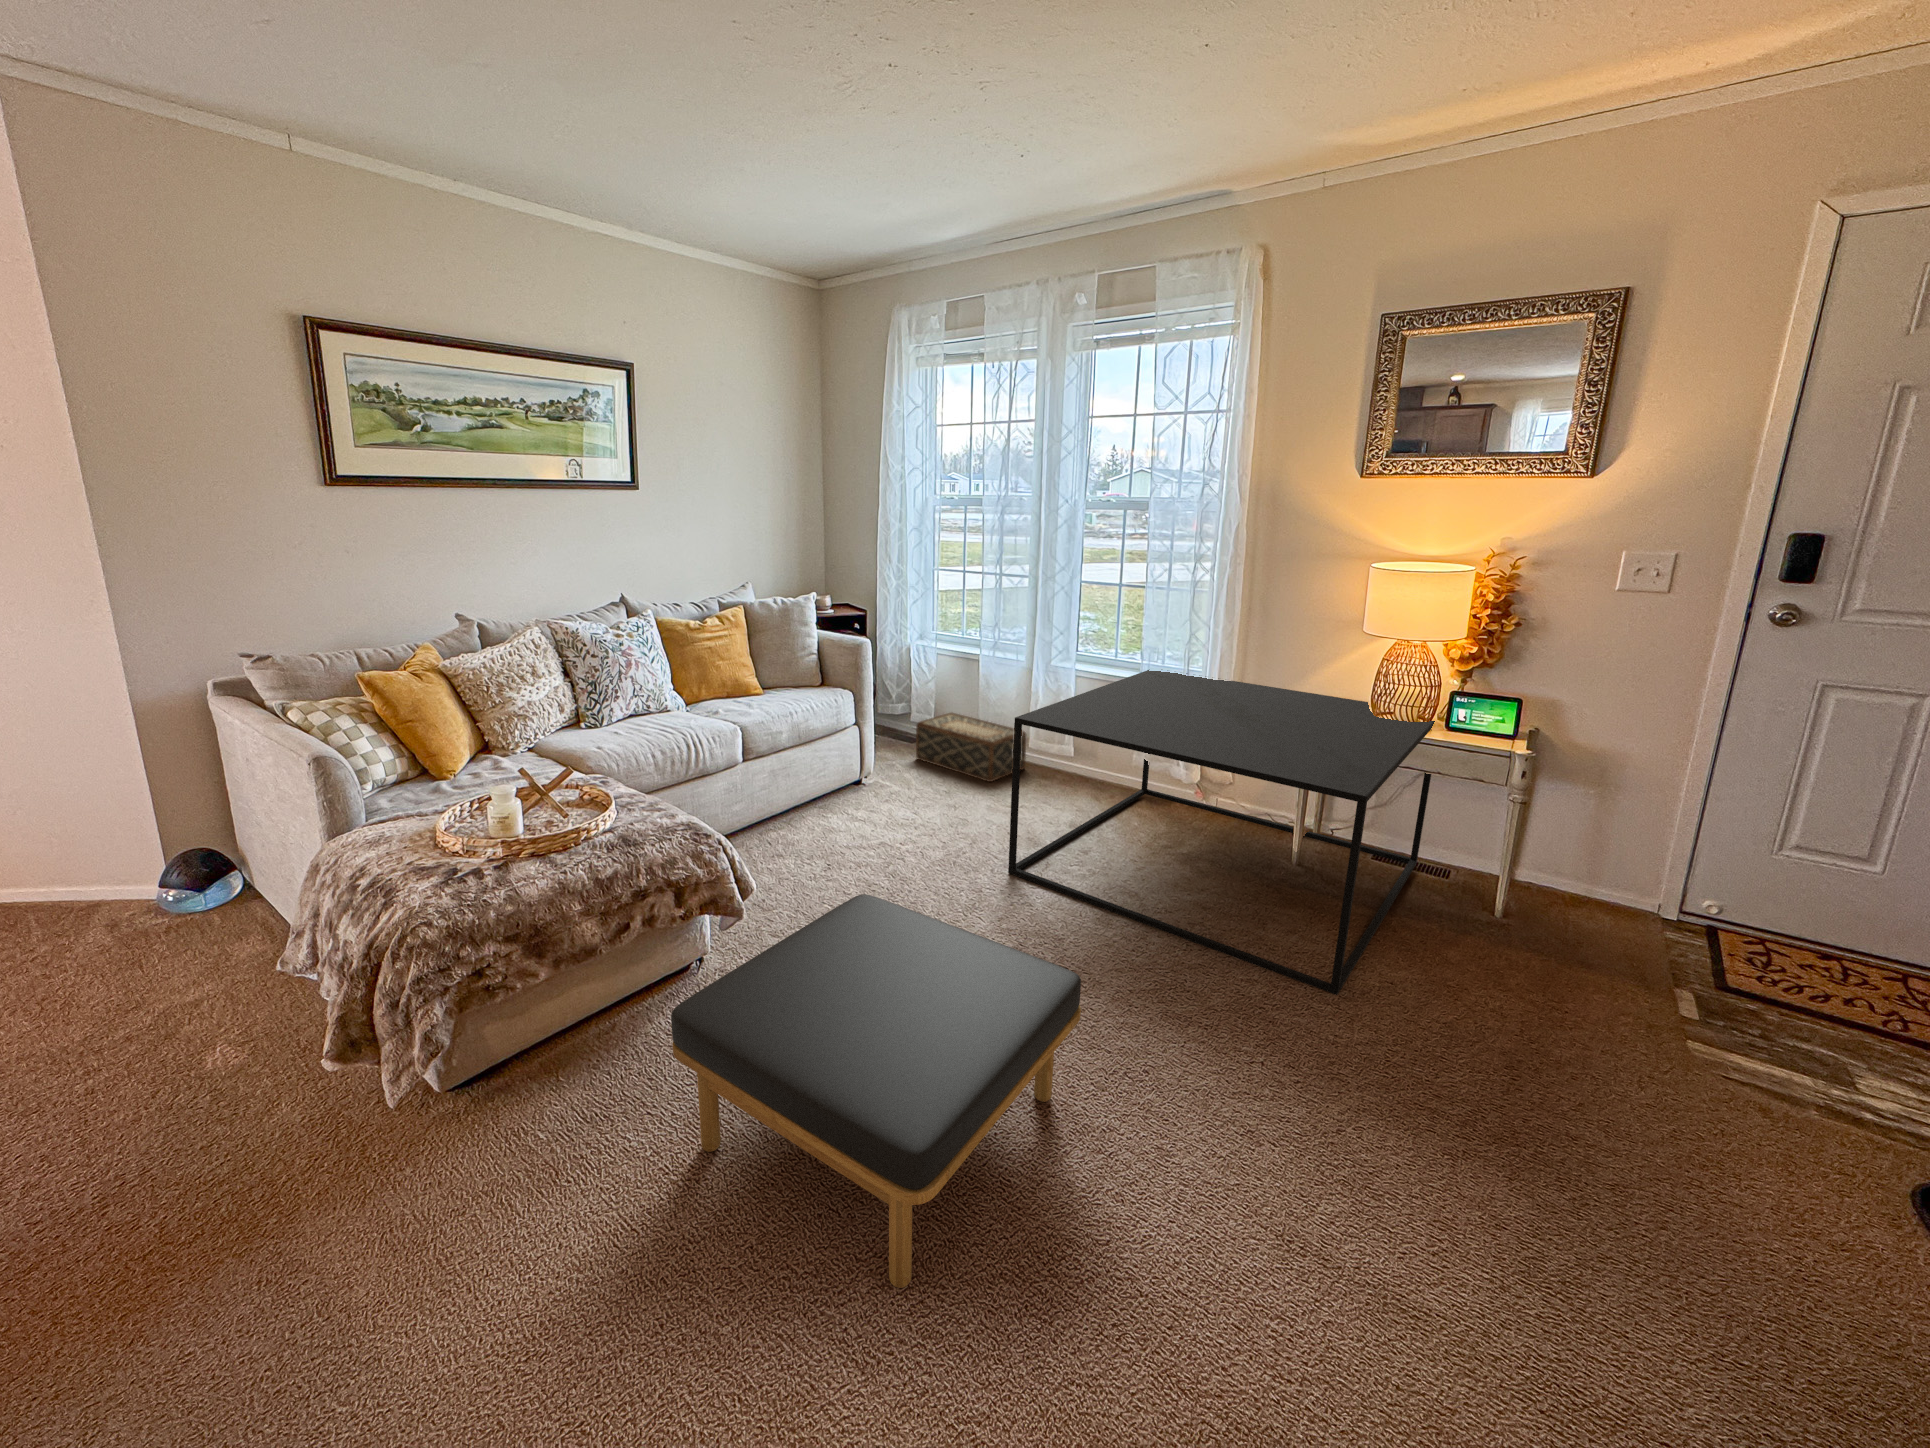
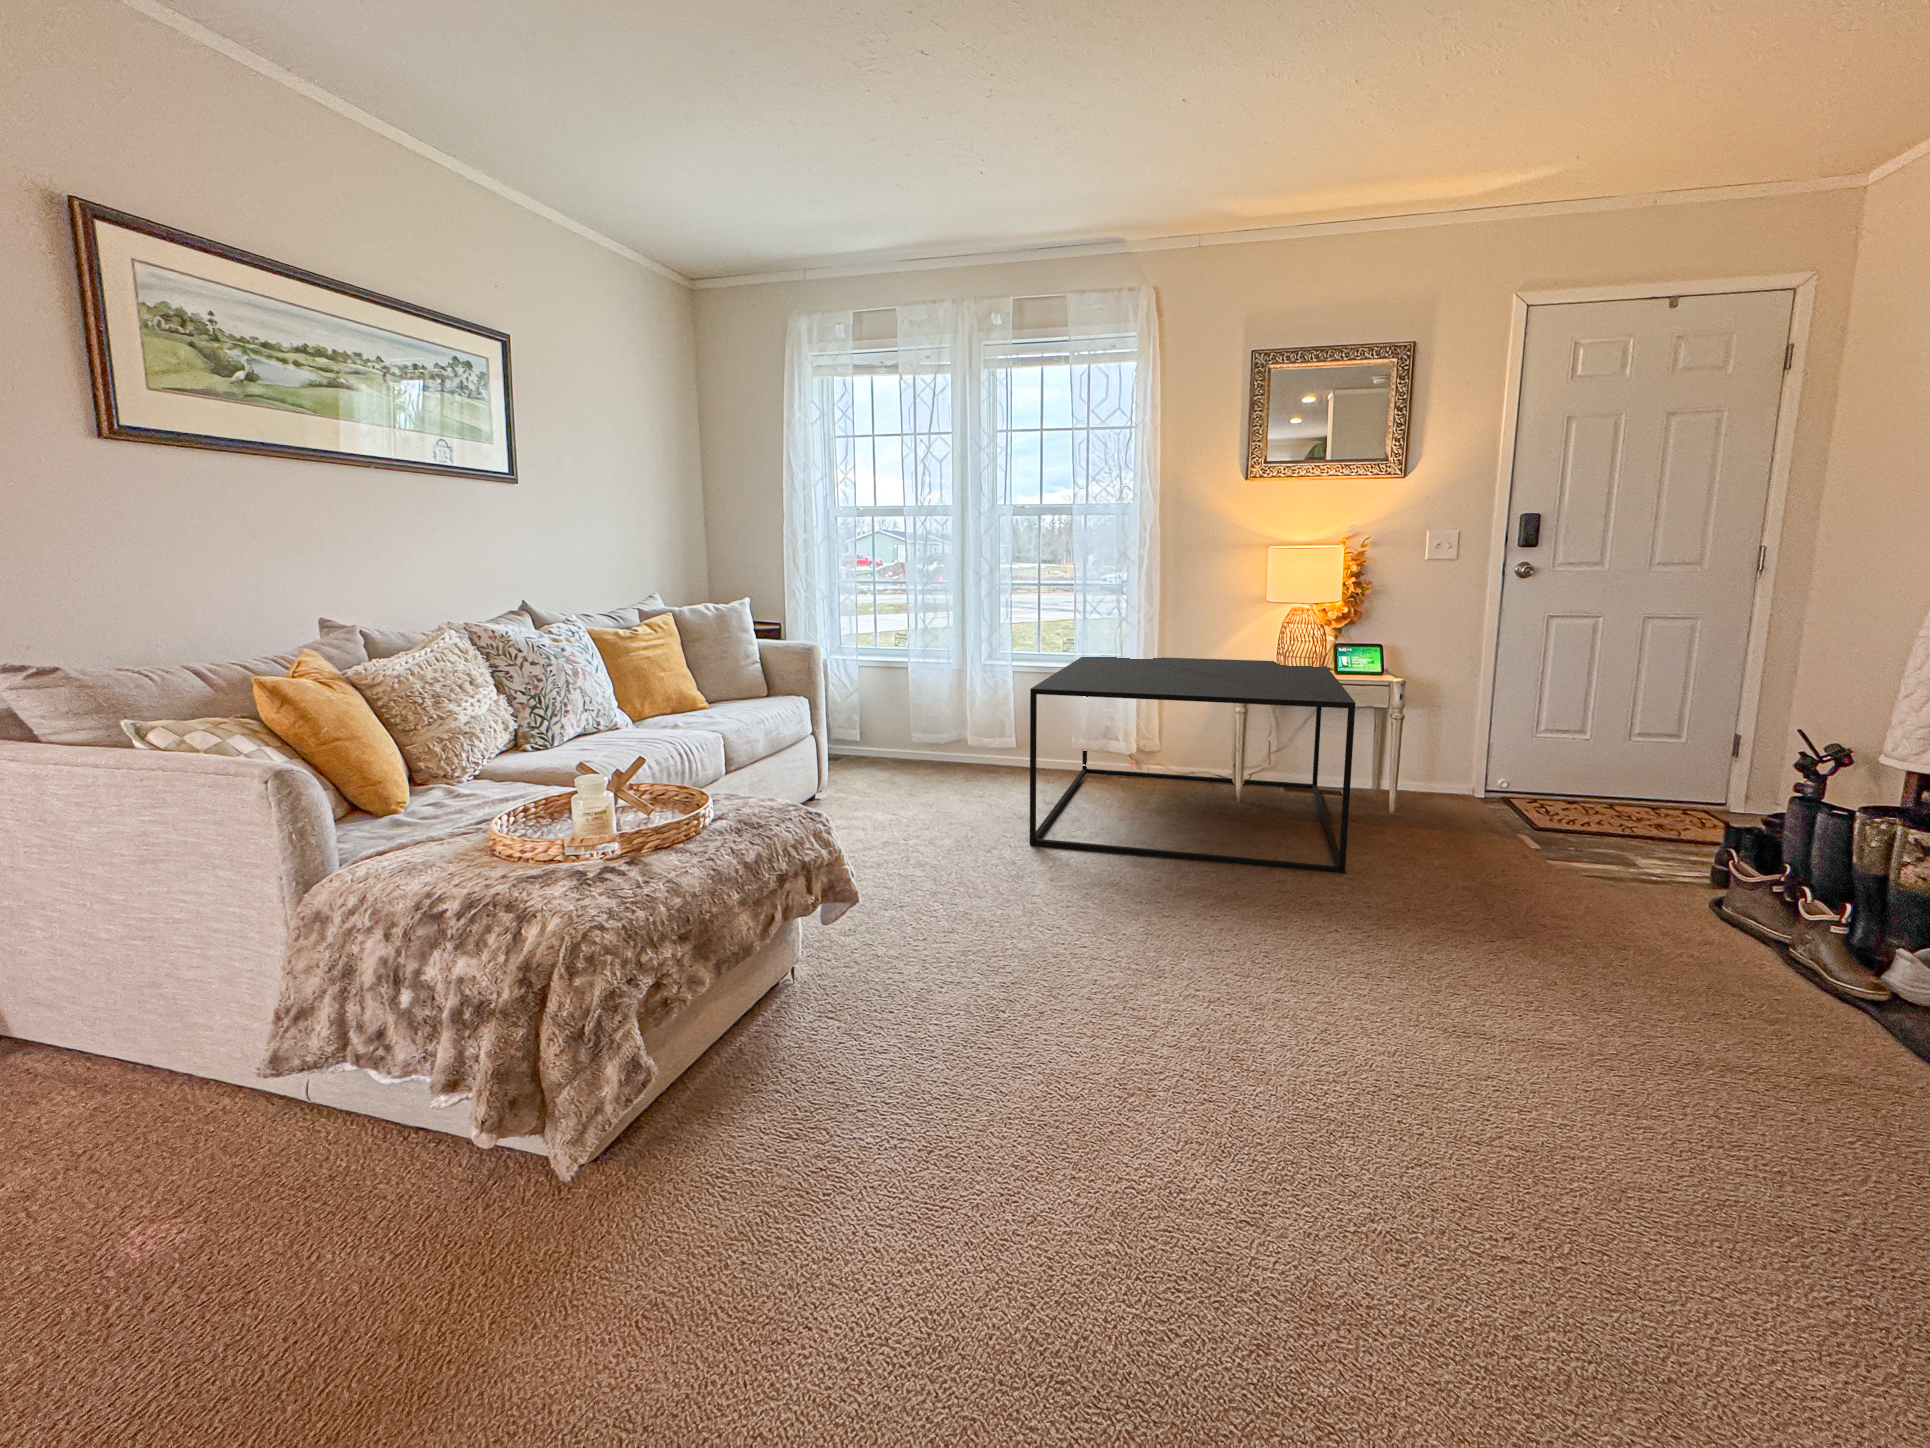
woven basket: present [916,713,1026,782] -> none [850,726,965,783]
ottoman: present [671,894,1081,1288] -> none [934,844,1284,1139]

